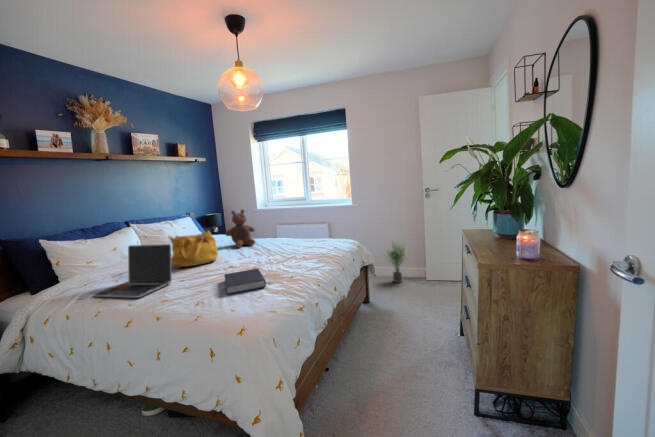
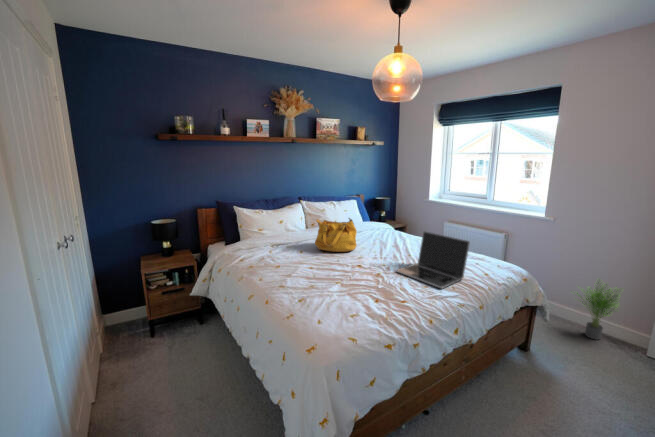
stuffed bear: present [226,210,255,247] -> none [375,202,406,241]
laptop: present [94,244,172,298] -> present [397,231,470,289]
book: present [224,269,266,295] -> none [329,274,376,305]

